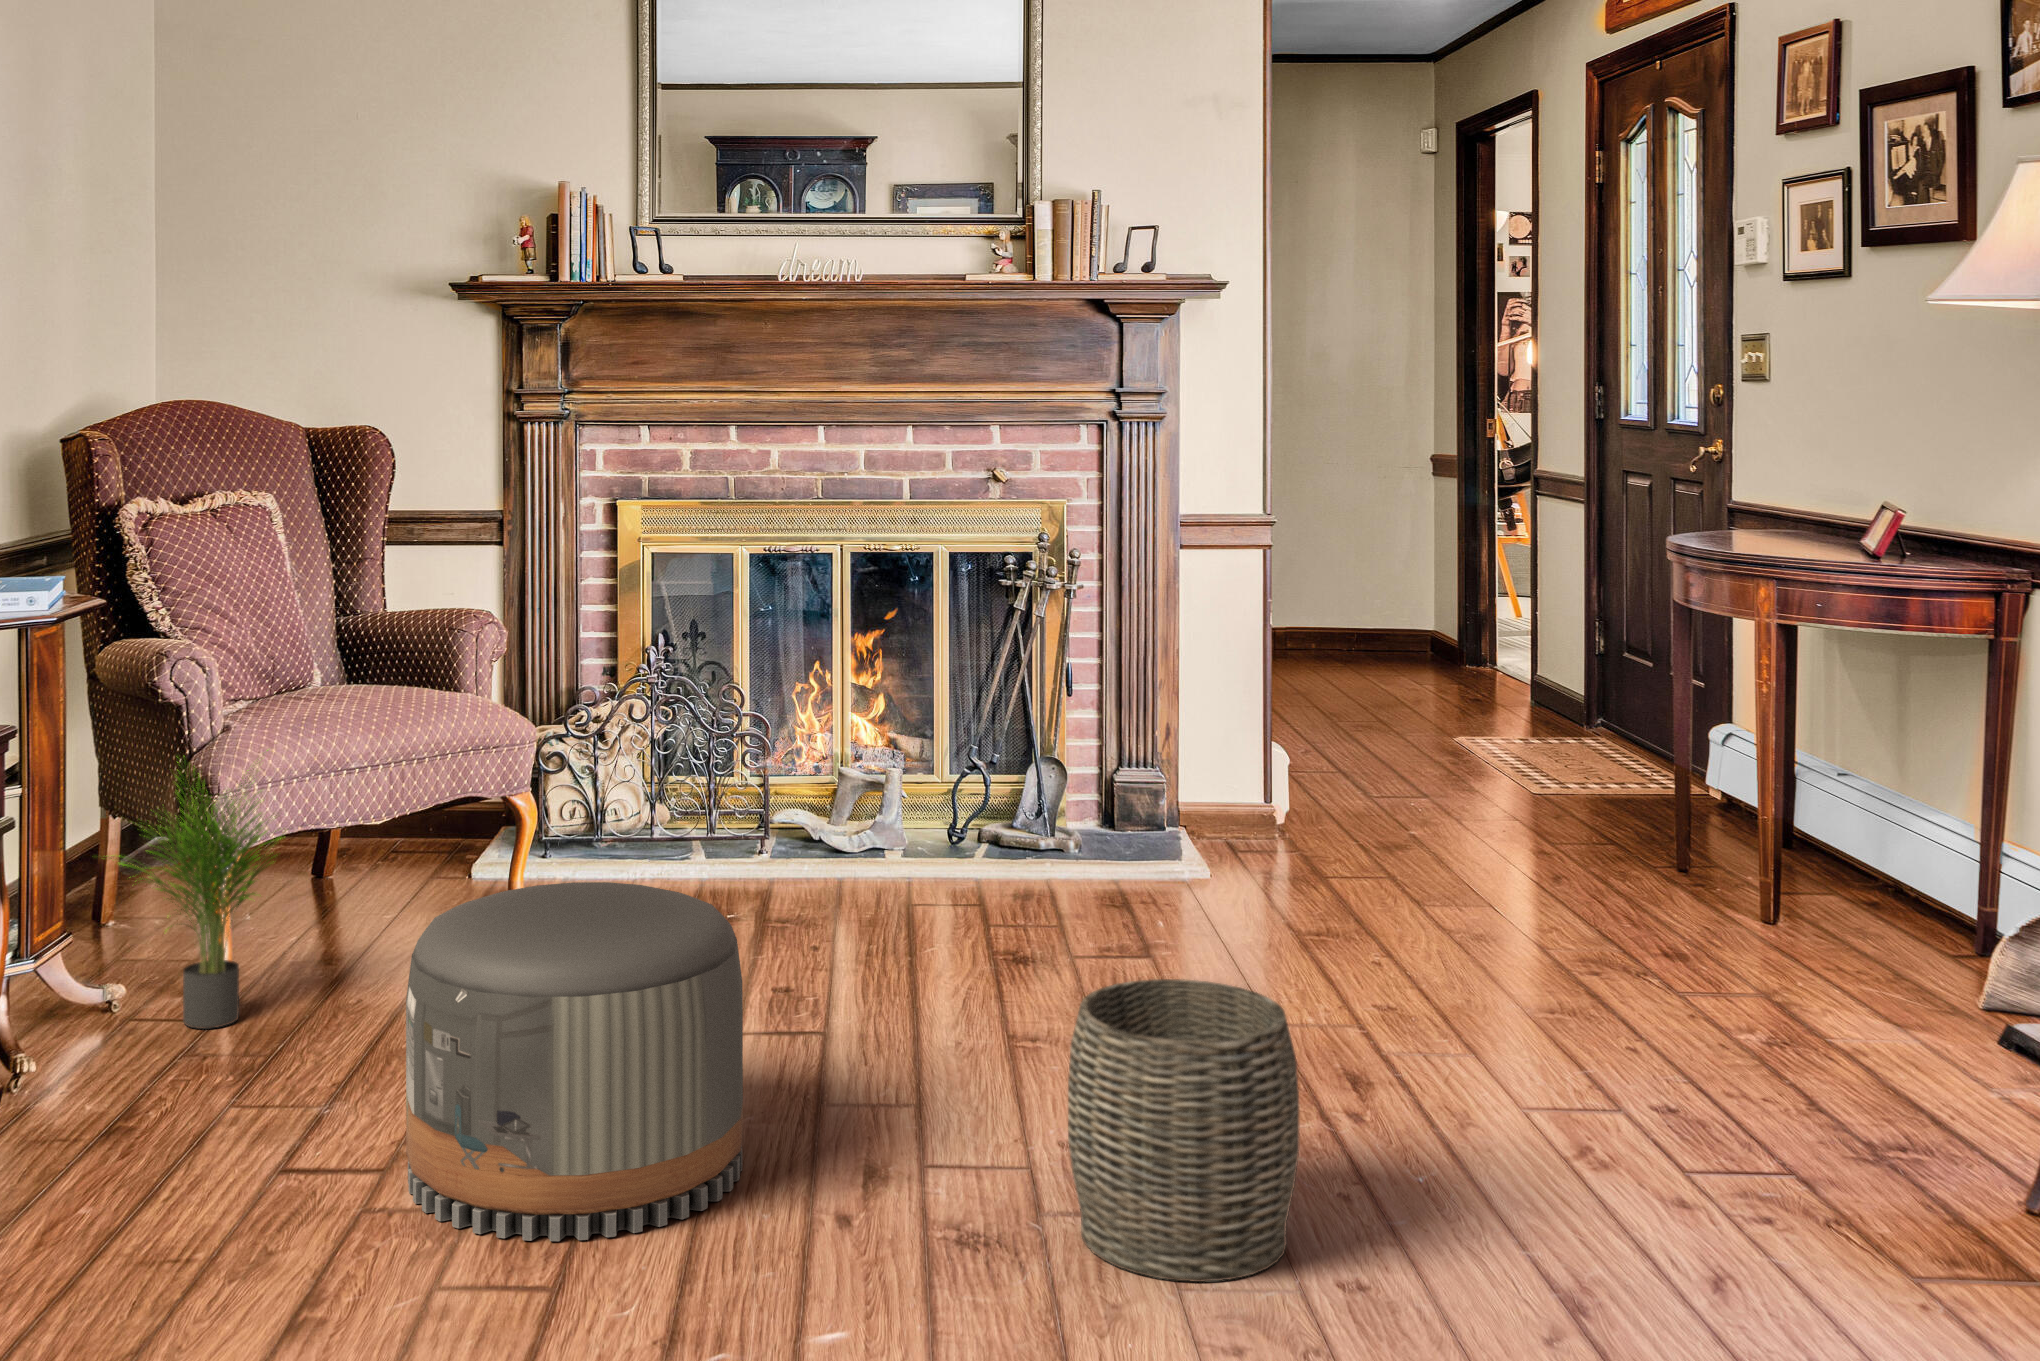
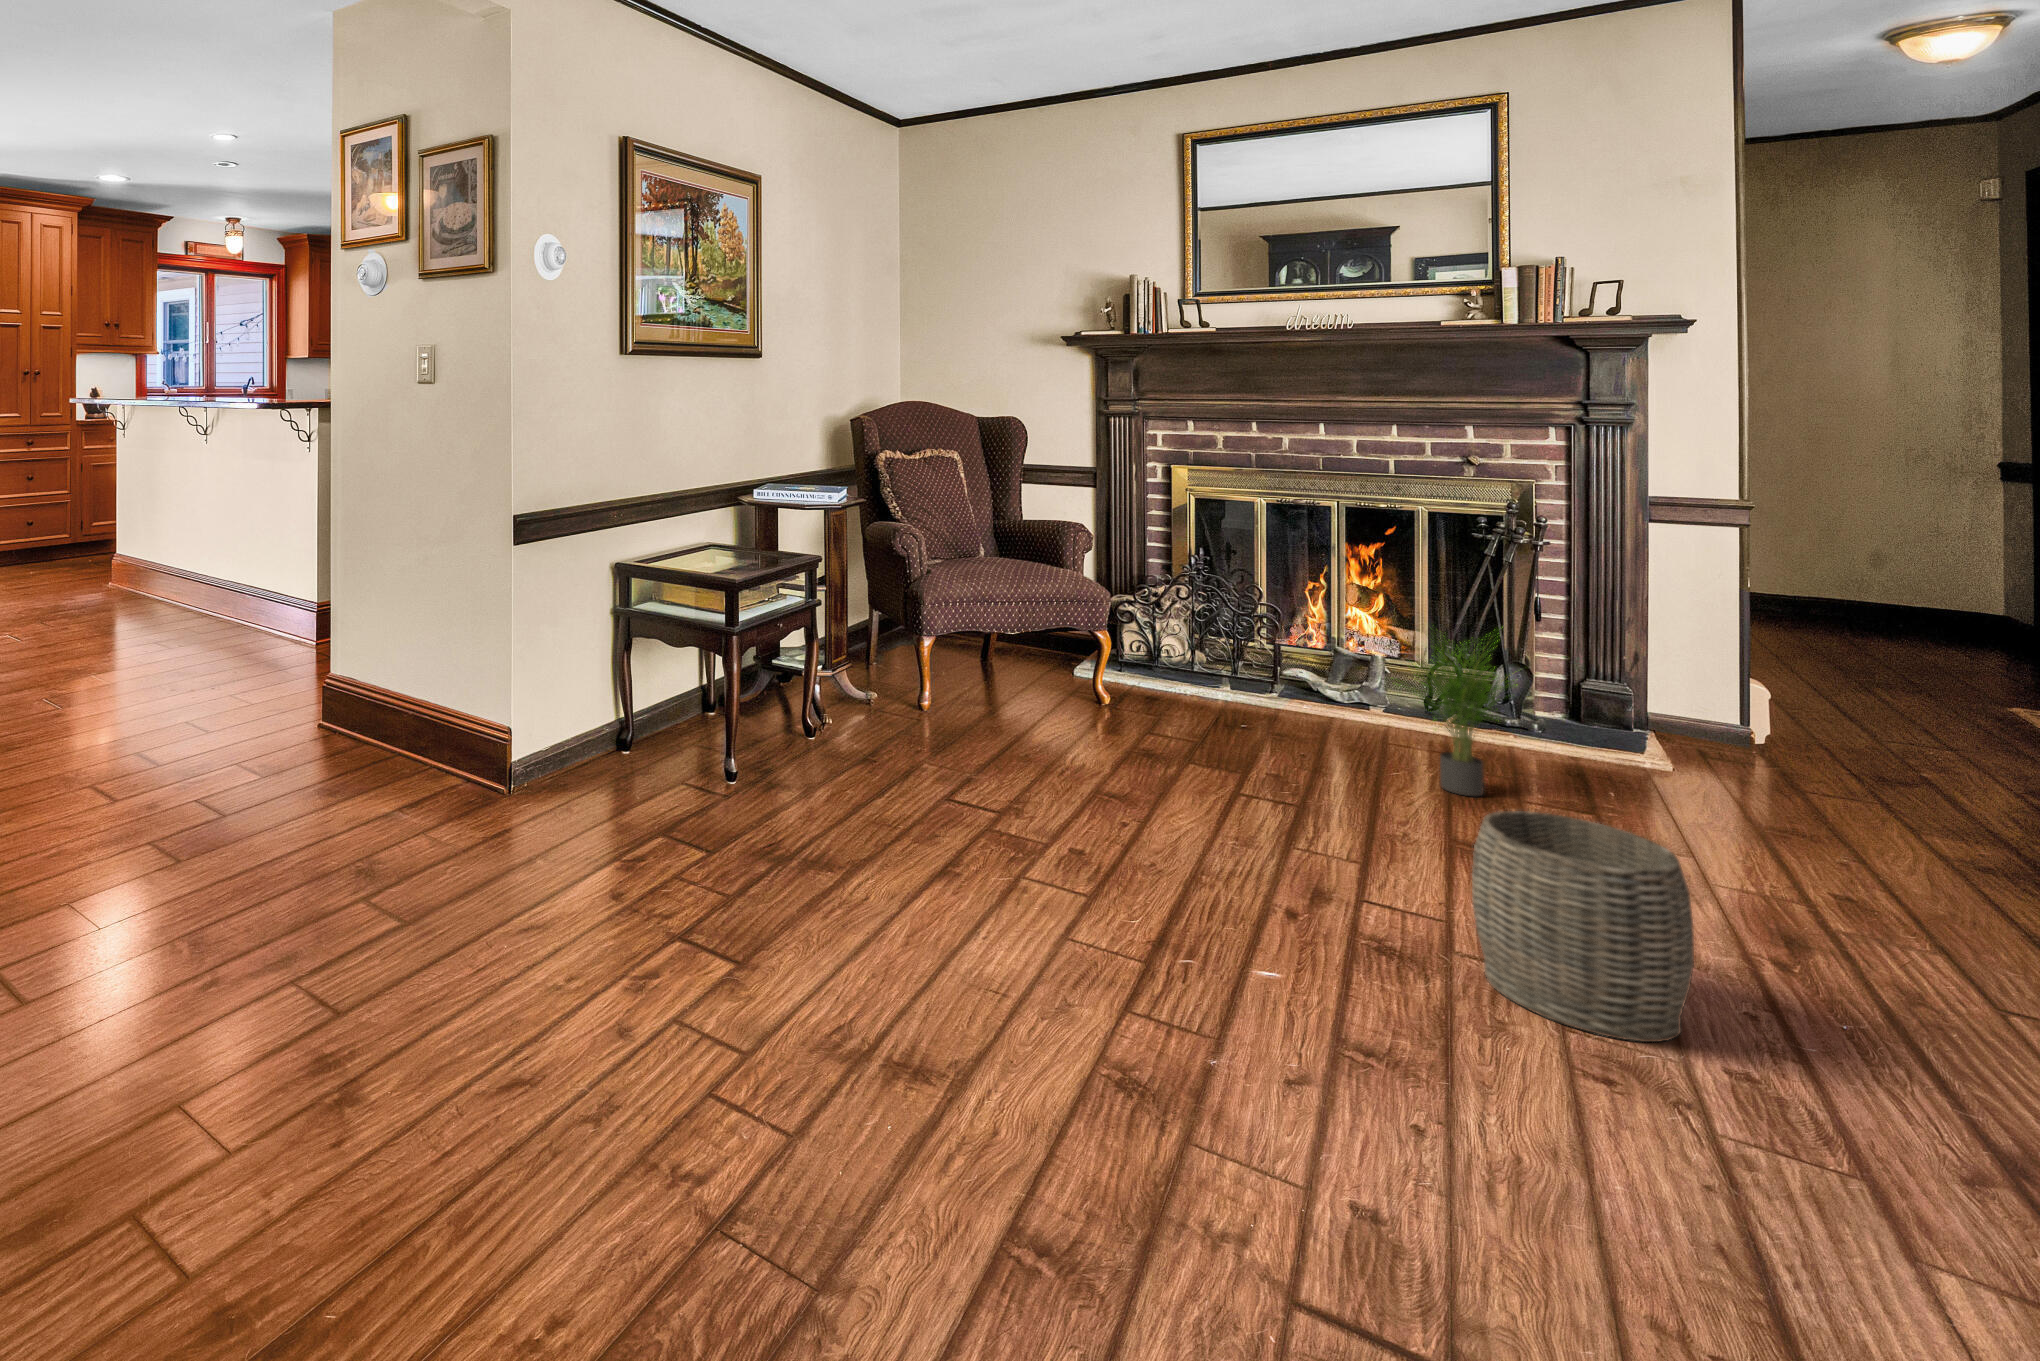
potted plant: present [111,750,281,1029] -> present [1392,629,1516,796]
pouf: present [406,882,743,1241] -> none [1013,677,1226,884]

